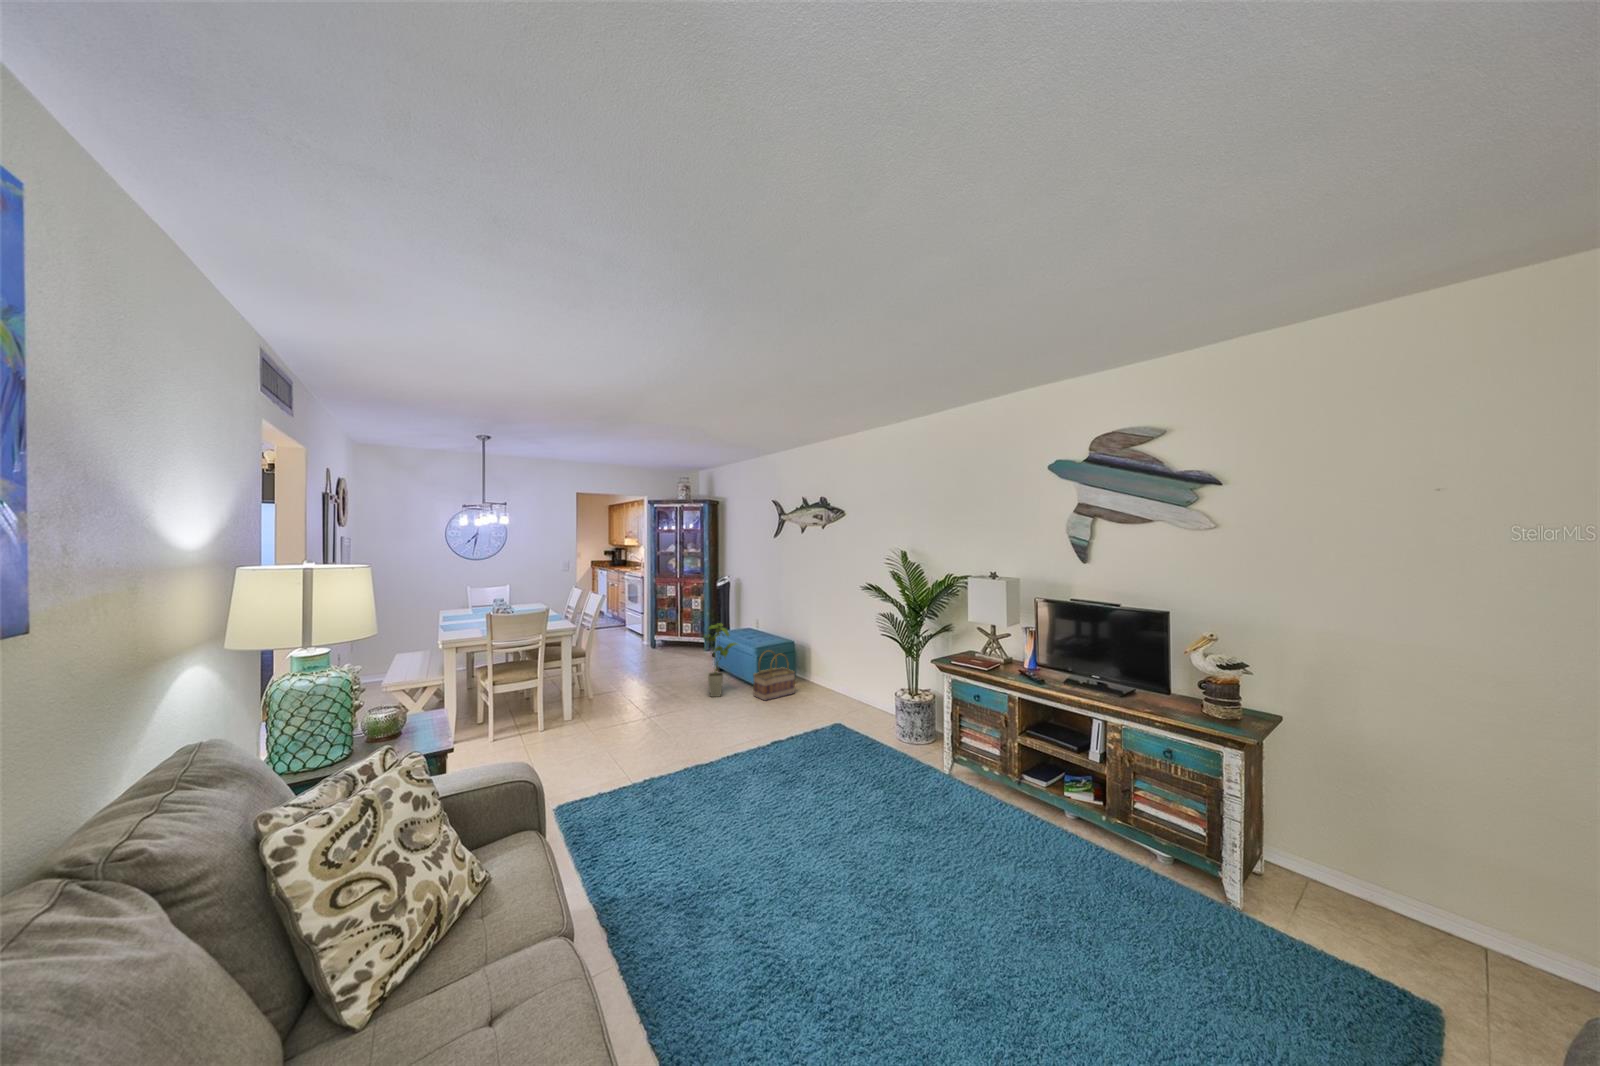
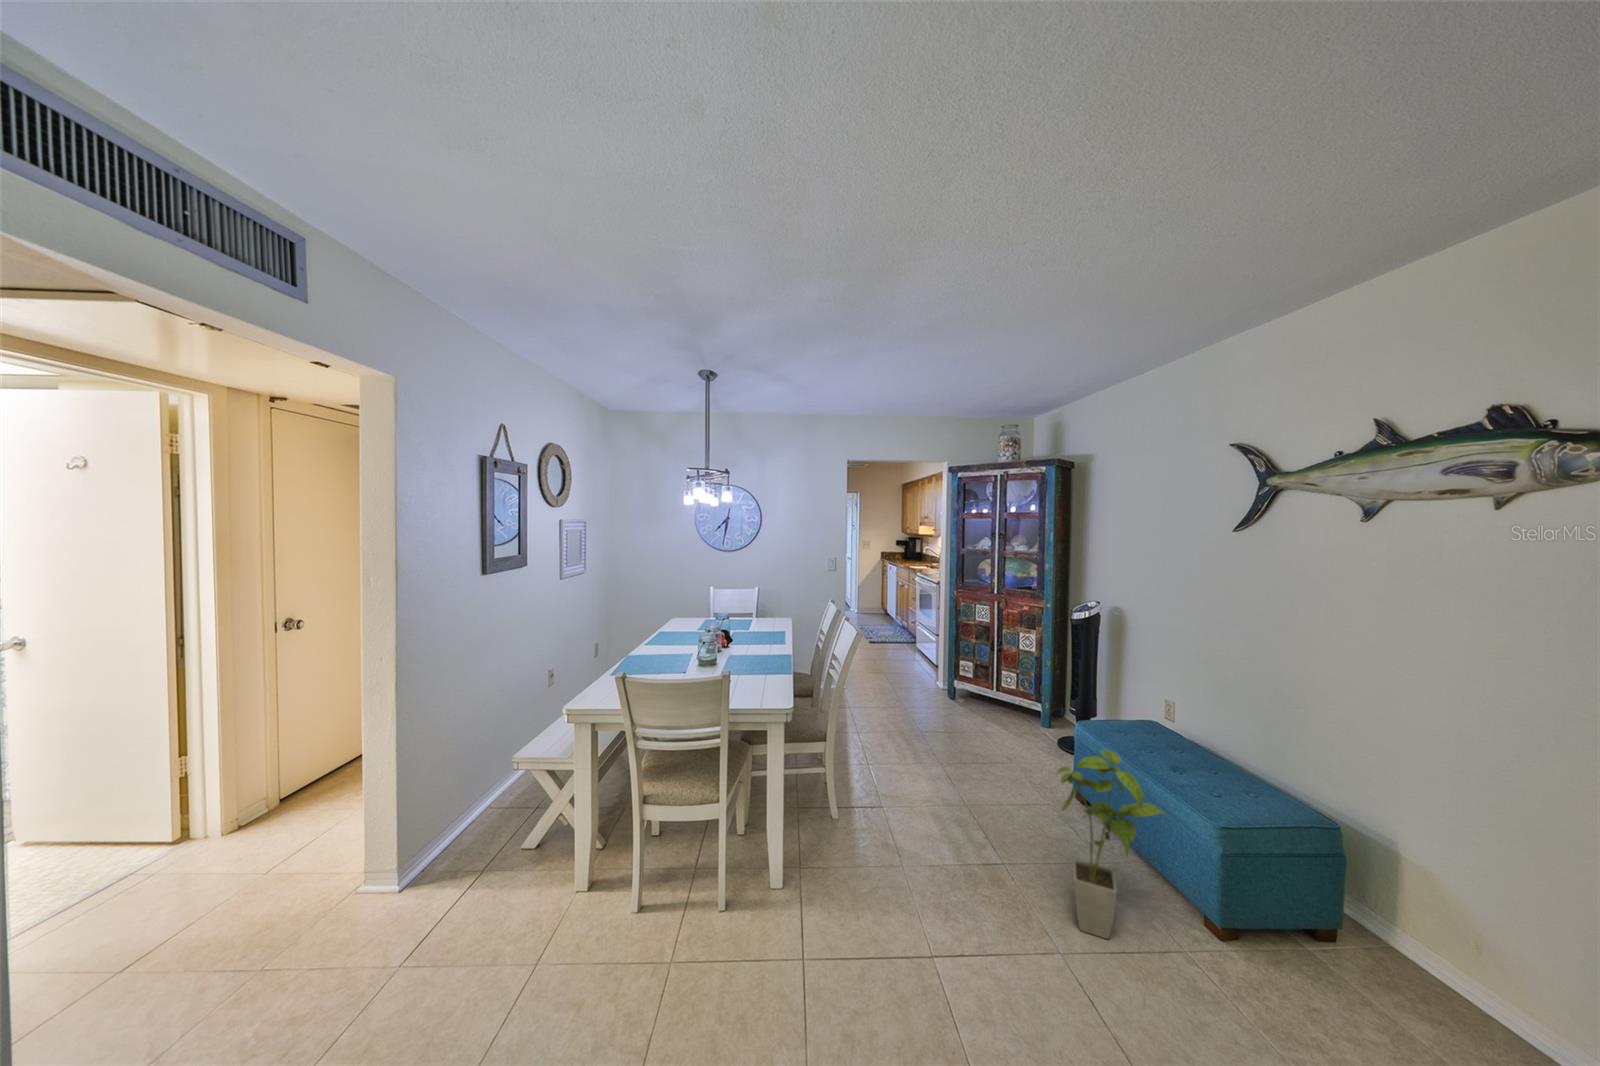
basket: present [753,650,795,701] -> none [1215,855,1381,1034]

